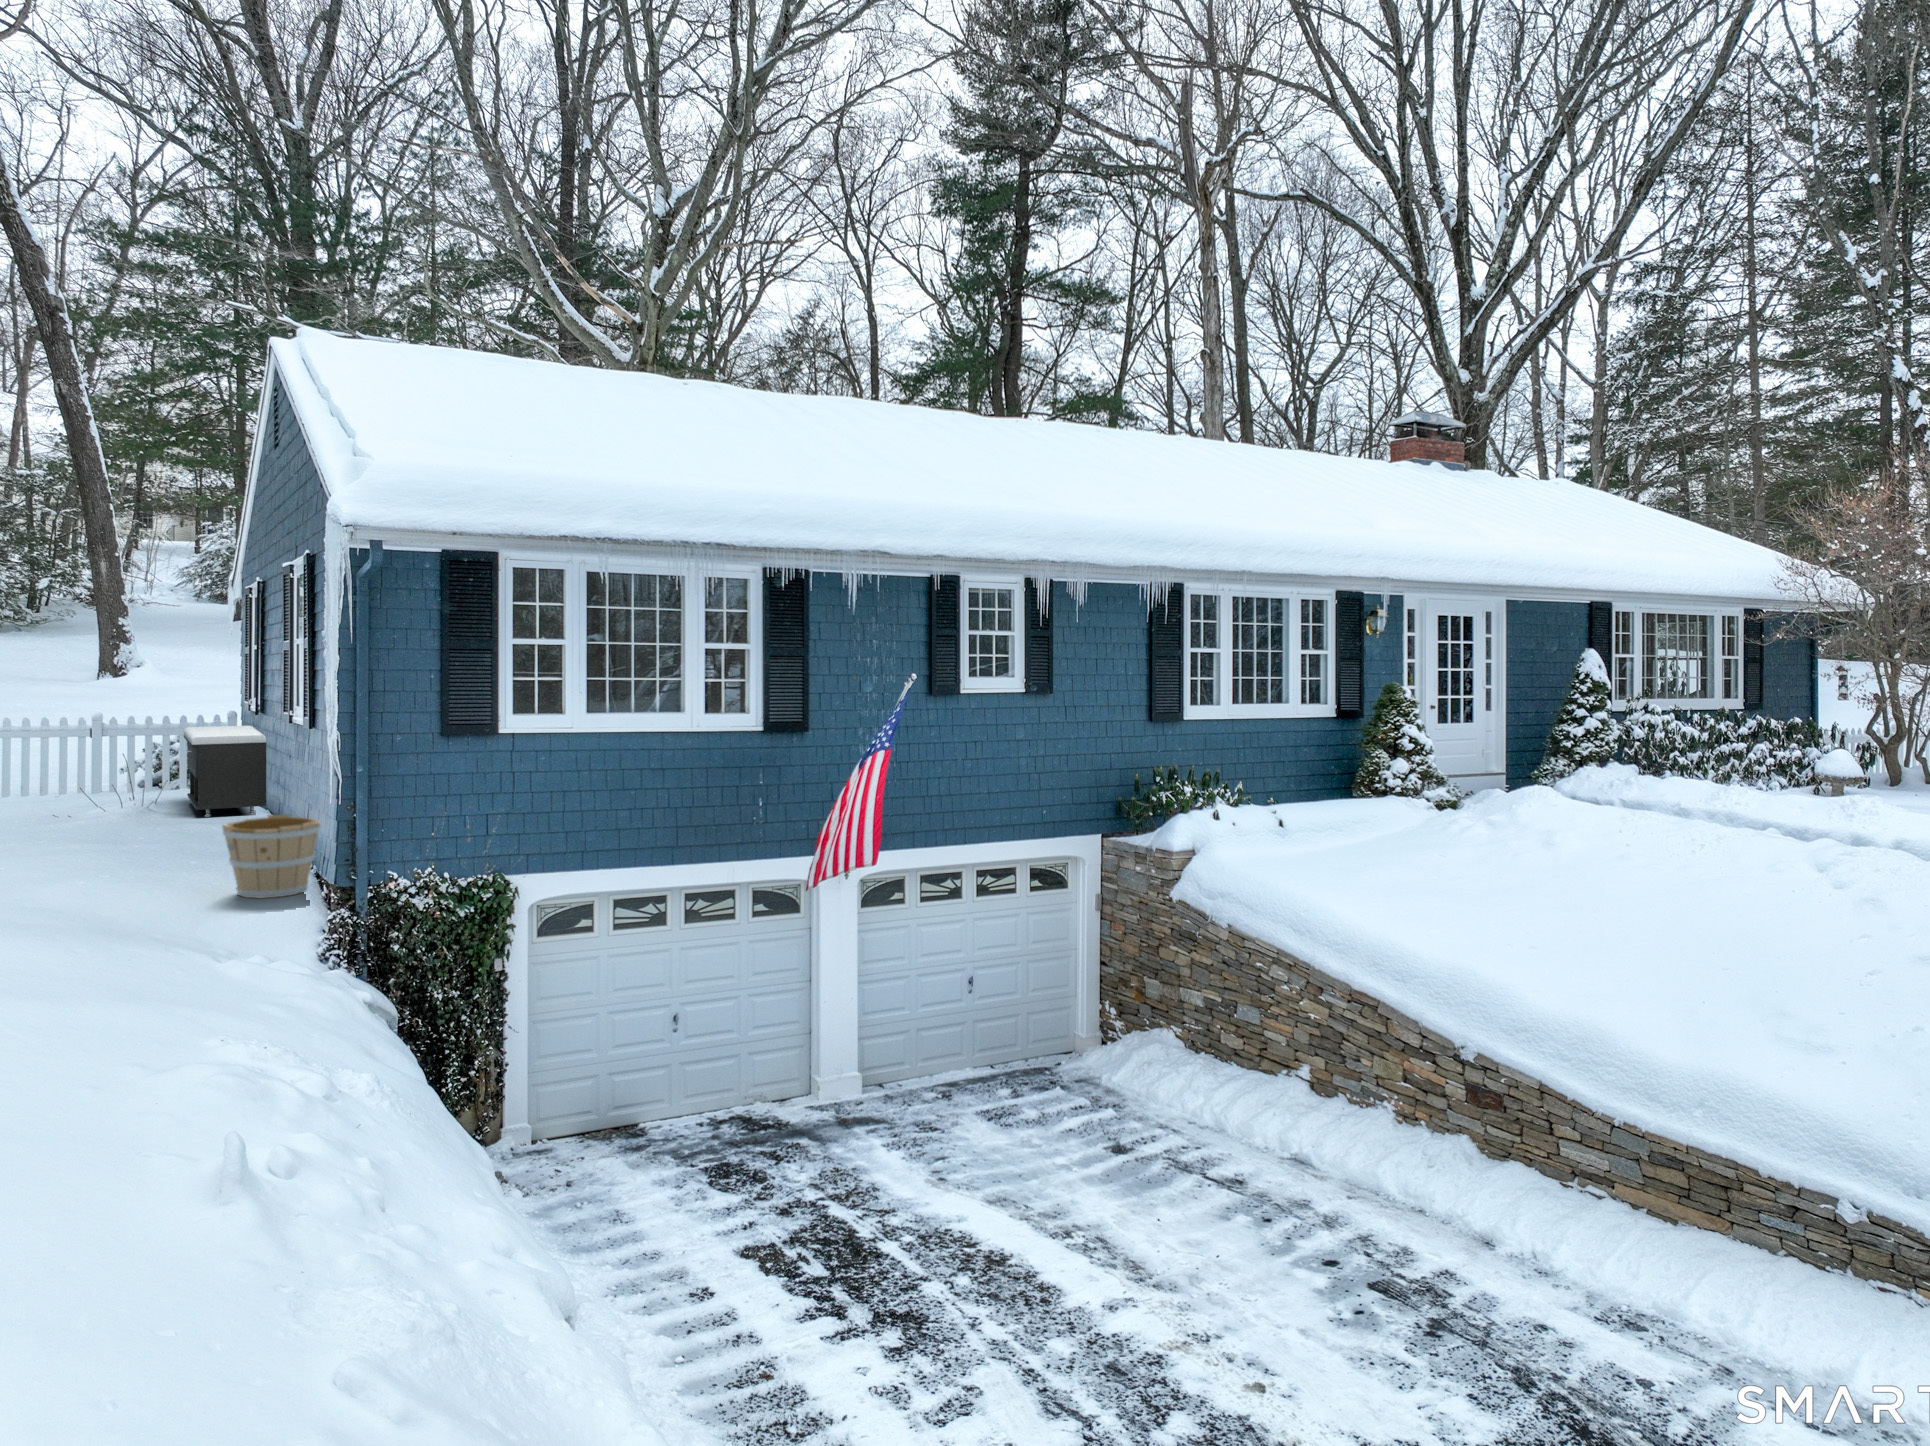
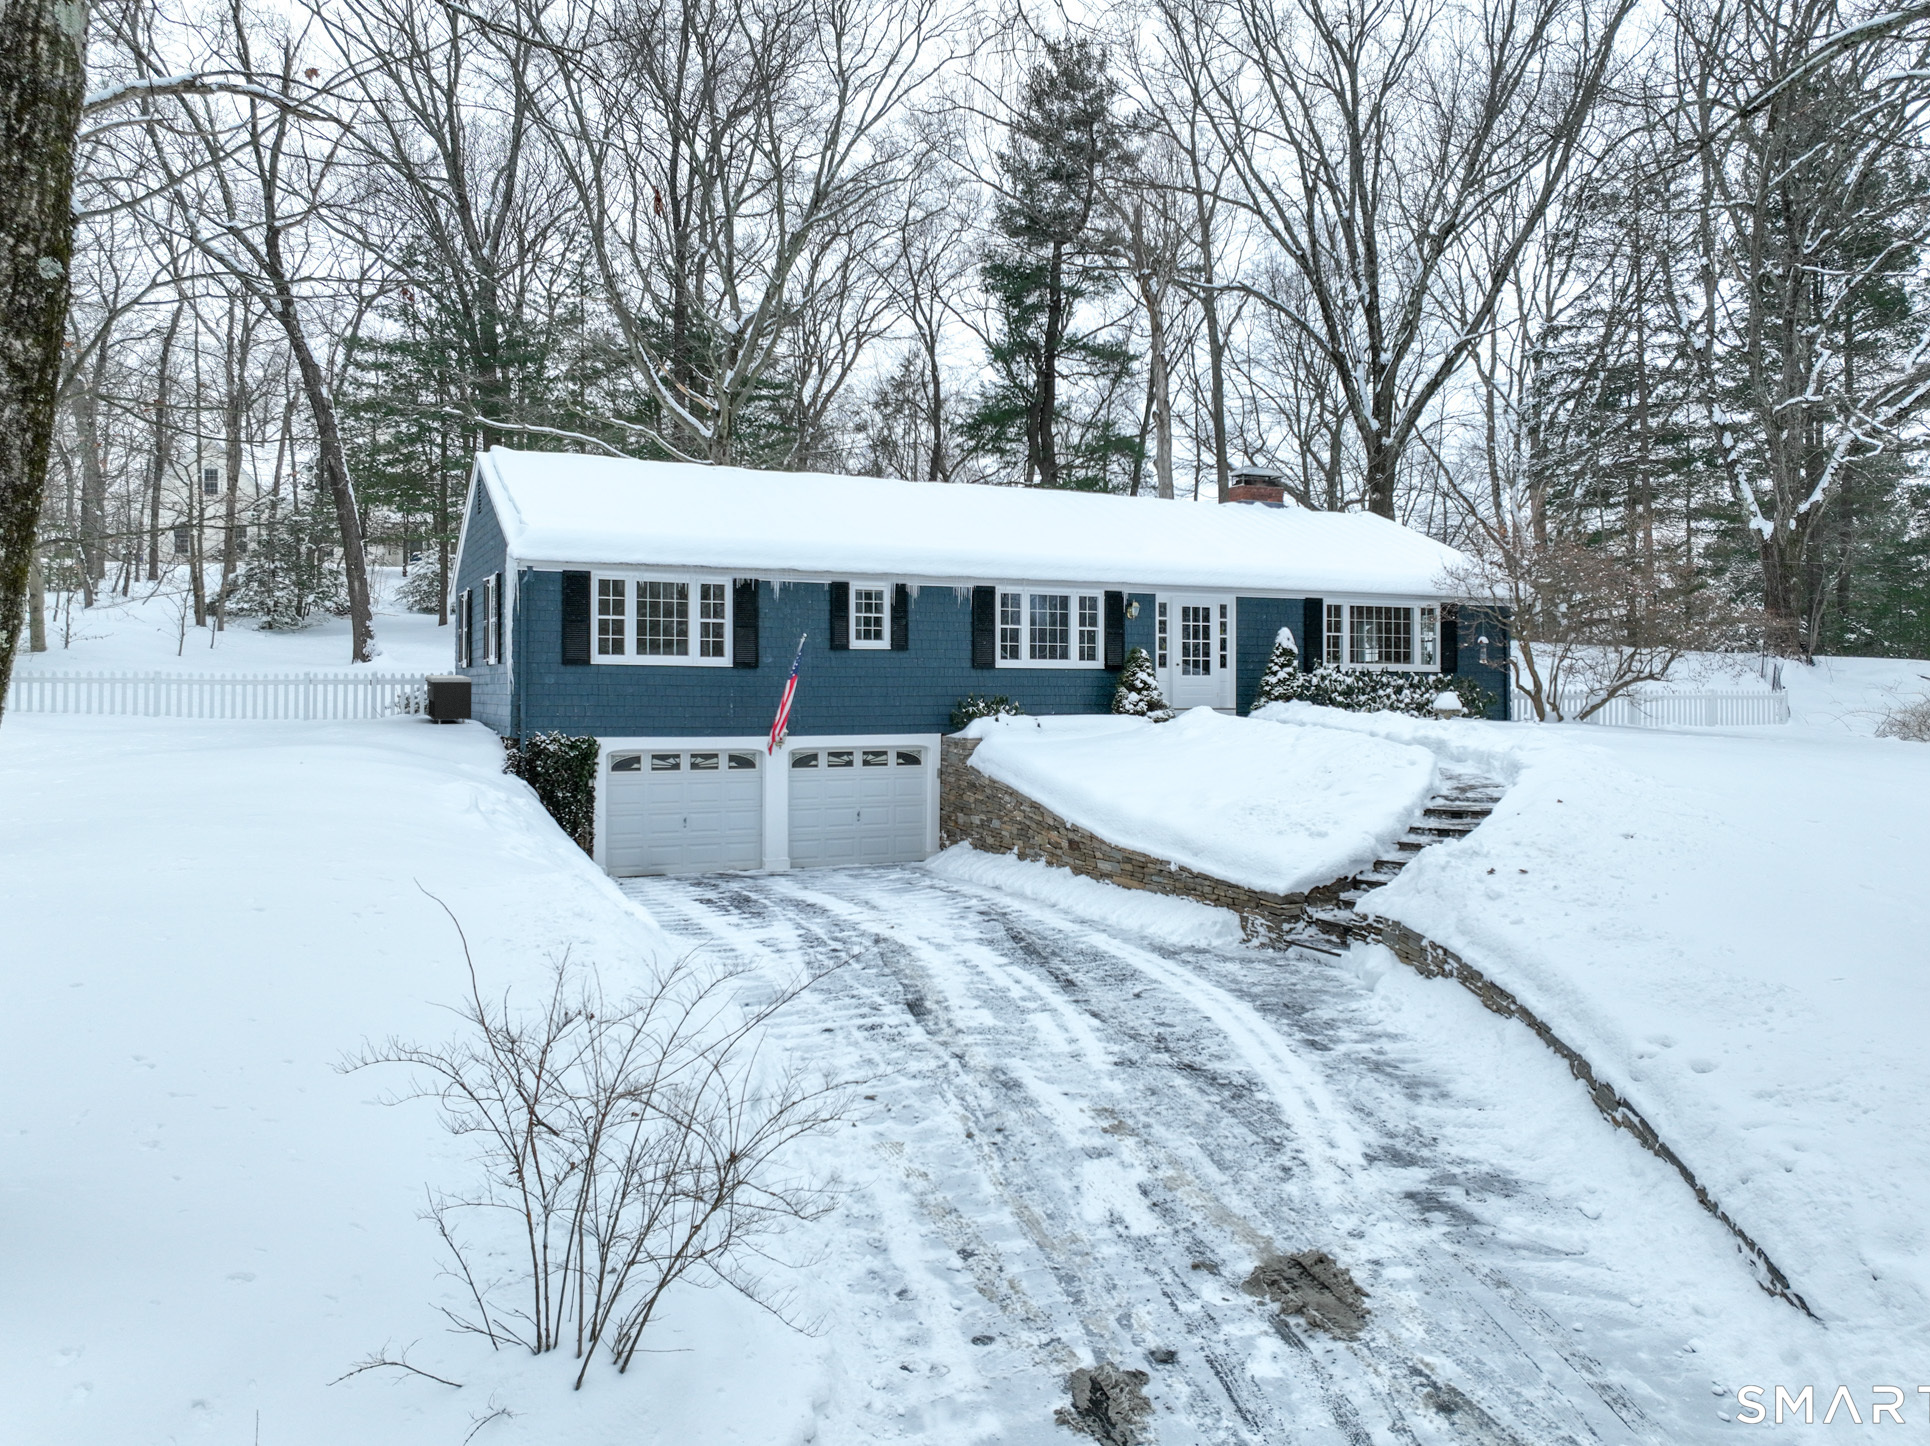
wooden bucket: present [222,815,321,898] -> none [455,706,503,745]

